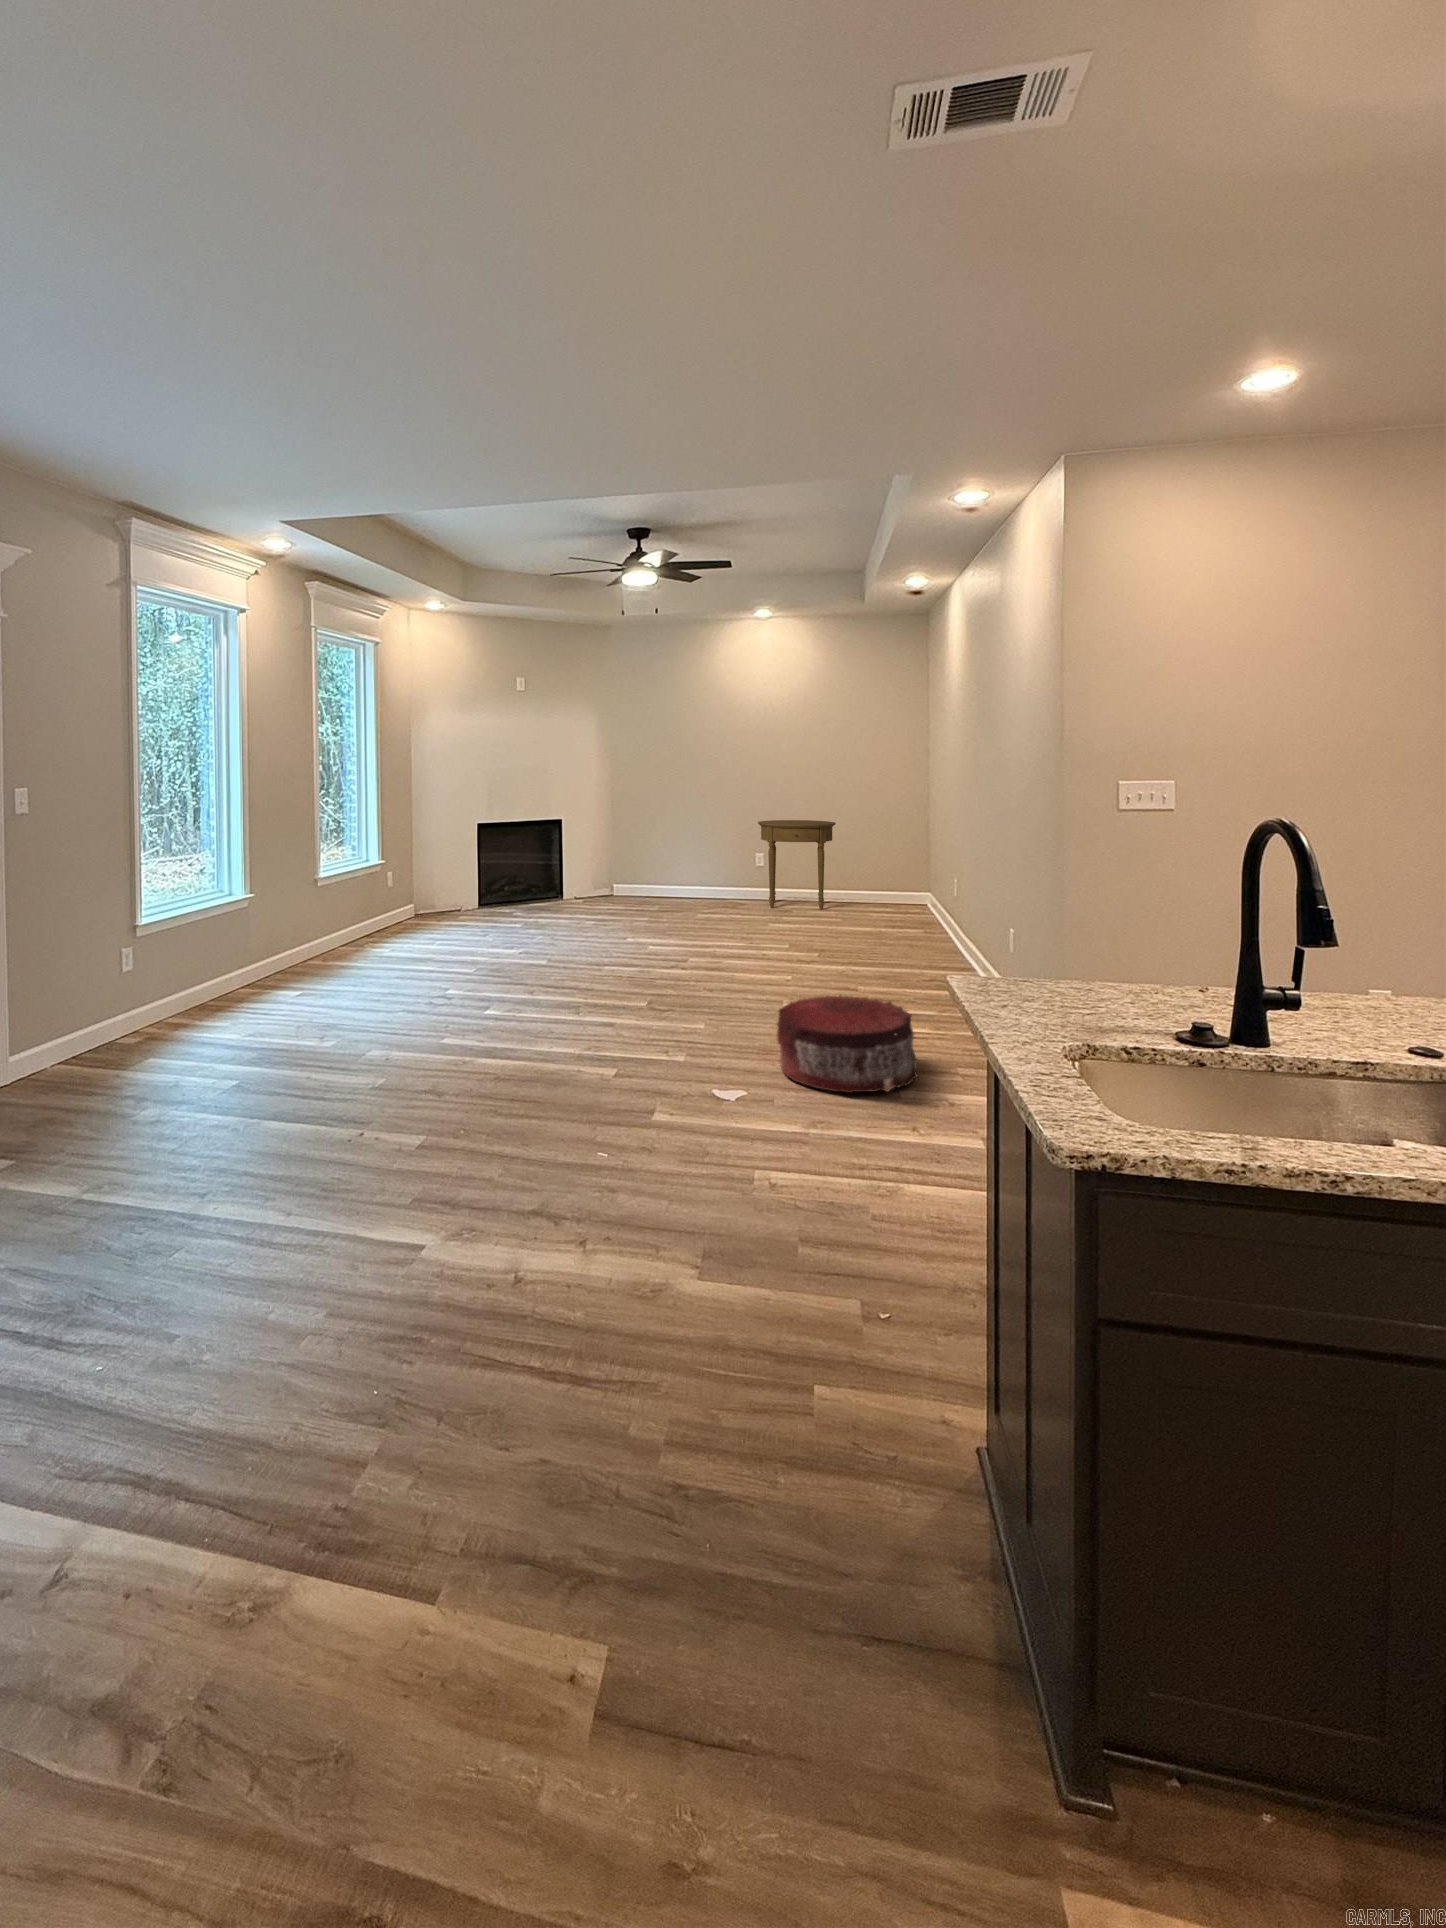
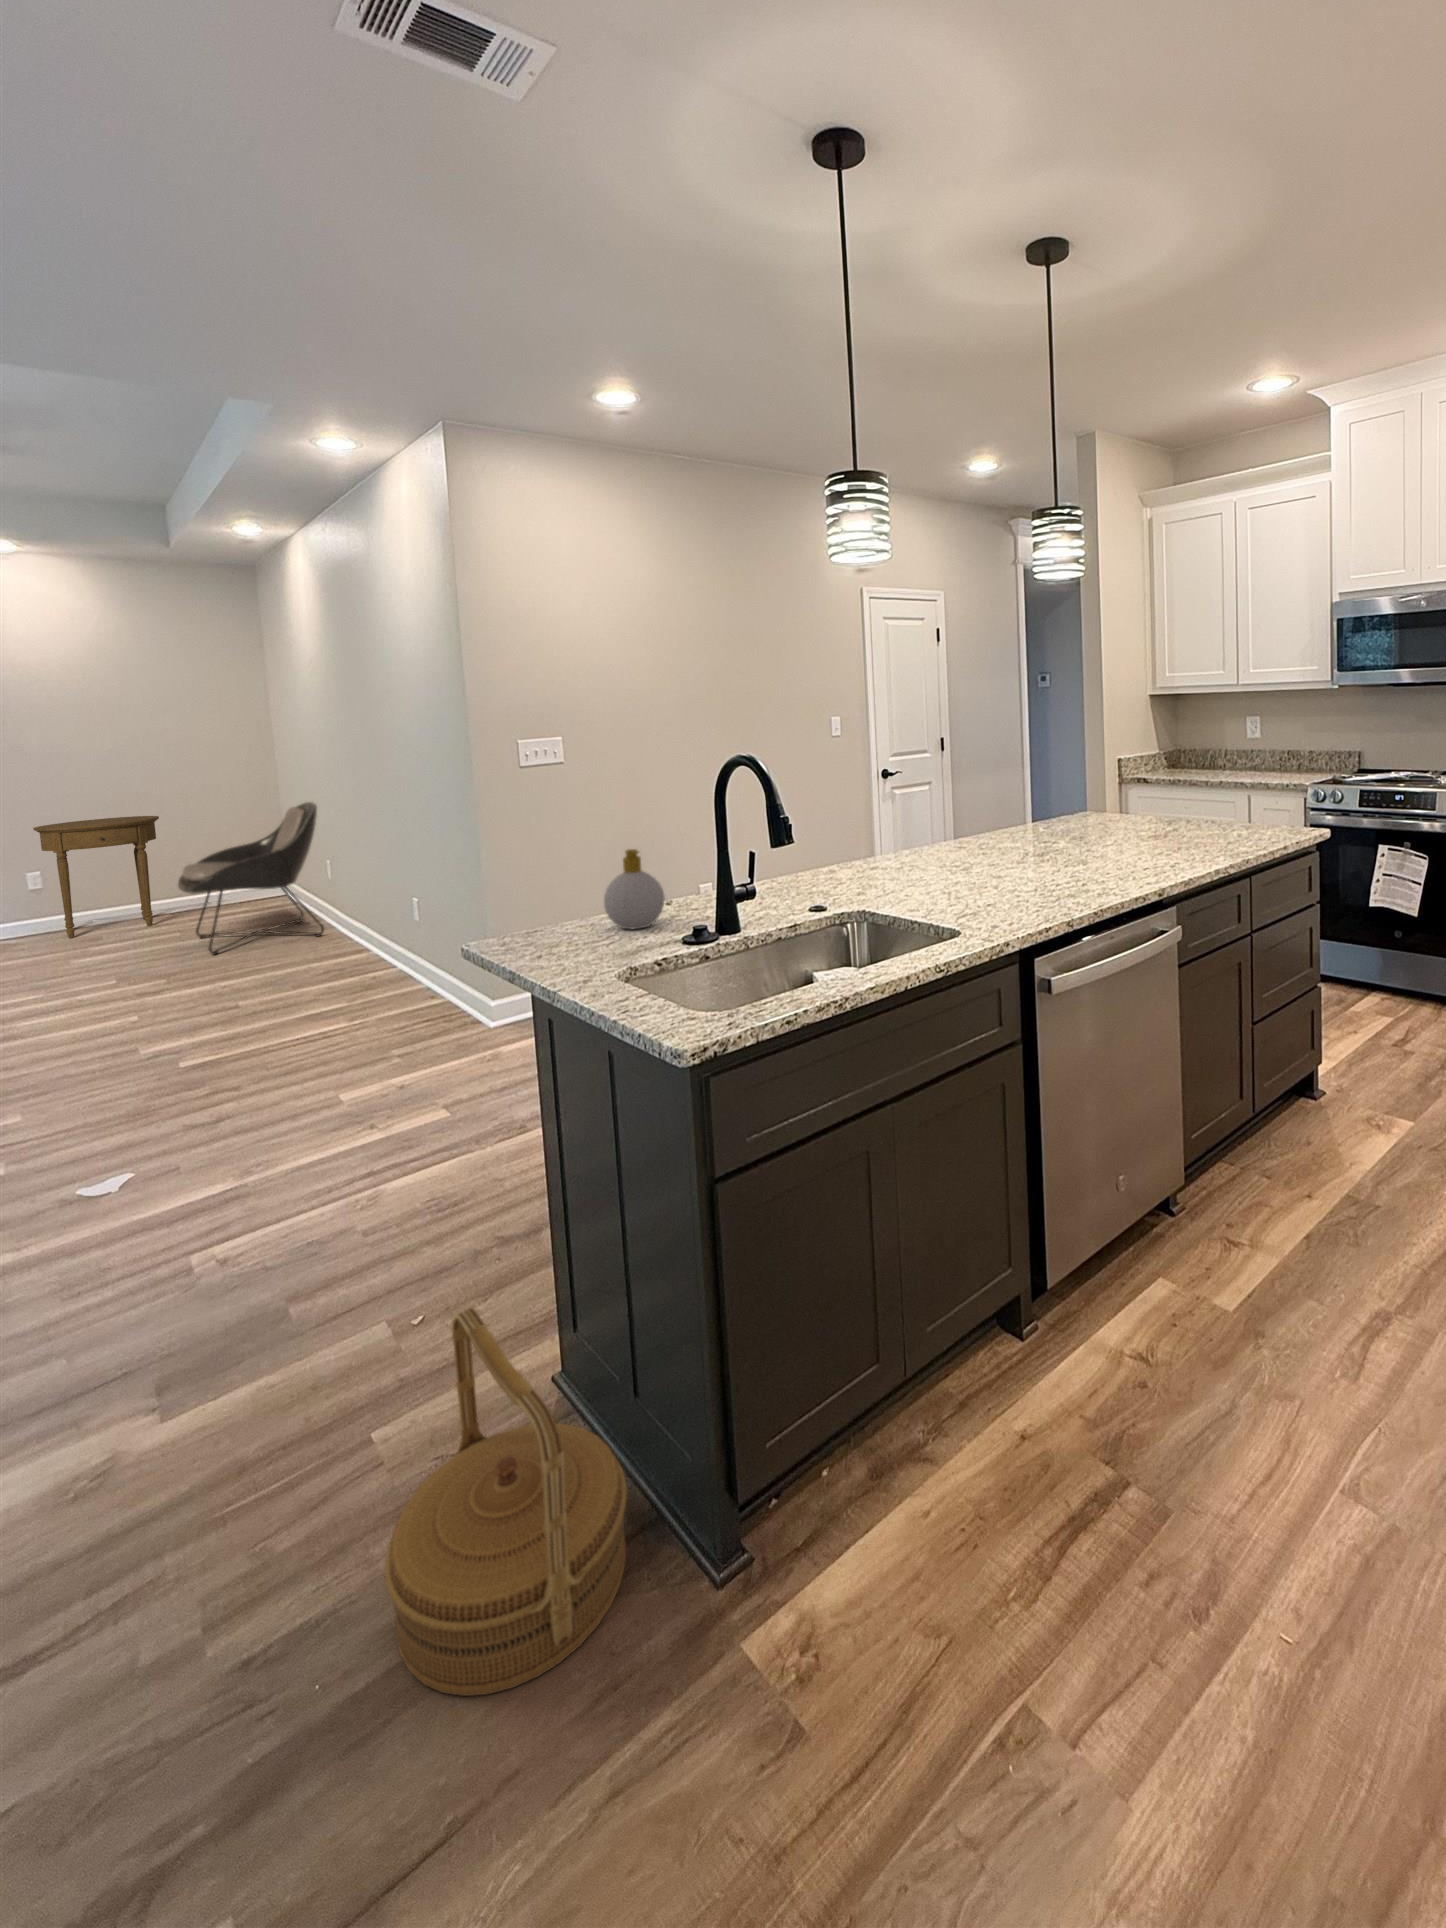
lounge chair: none [837,823,948,946] -> present [178,802,324,955]
soap bottle: none [1092,913,1170,1007] -> present [604,849,665,929]
pouf: present [777,995,918,1093] -> none [159,1003,356,1132]
woven basket: none [763,1320,999,1722] -> present [384,1307,627,1696]

